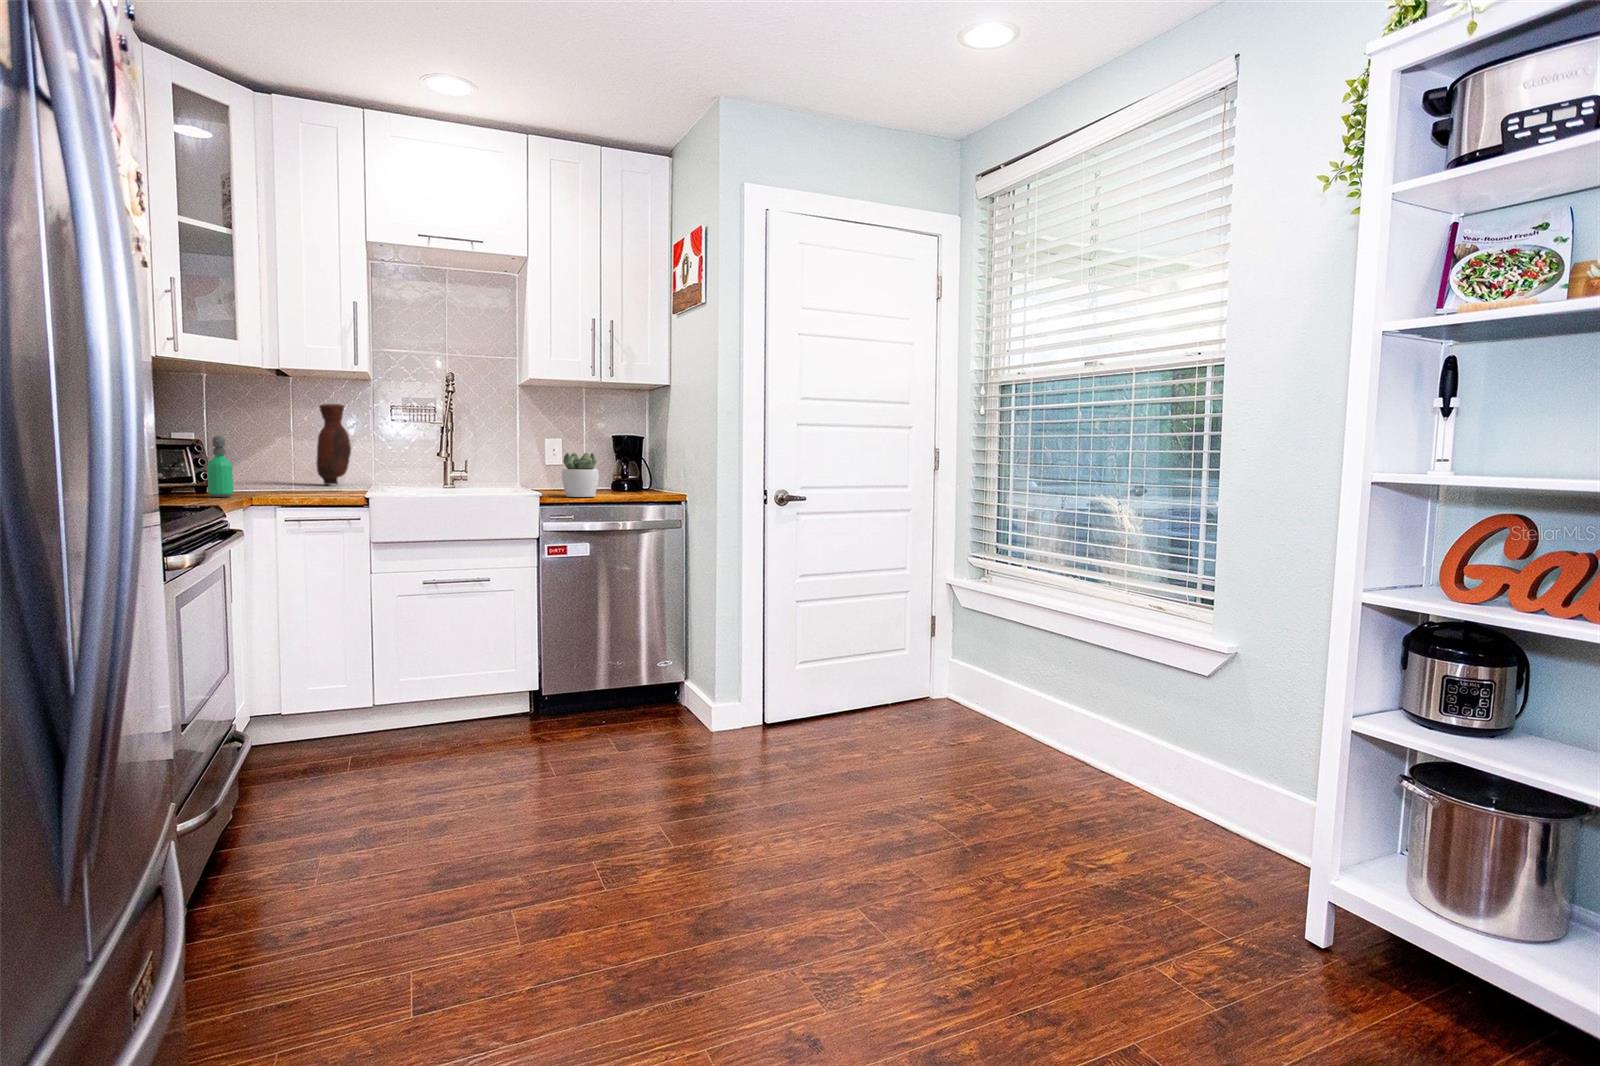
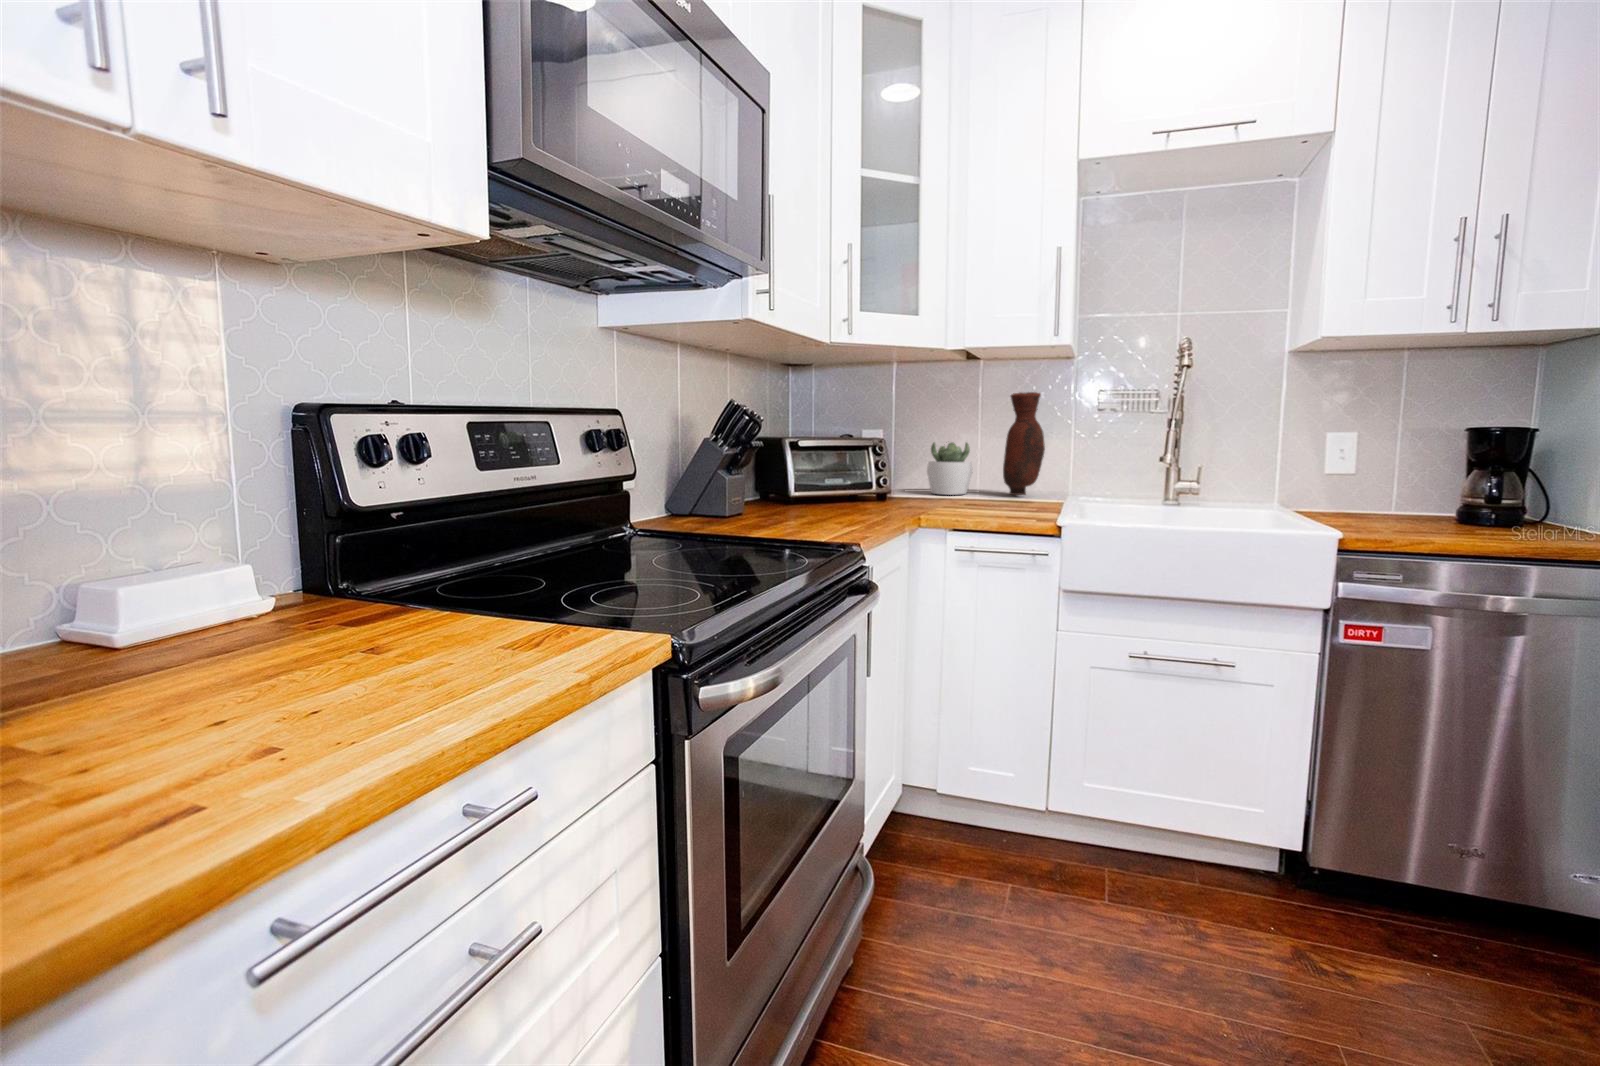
soap dispenser: present [207,436,233,497] -> none [877,439,903,515]
succulent plant: present [562,453,599,497] -> present [927,442,973,495]

